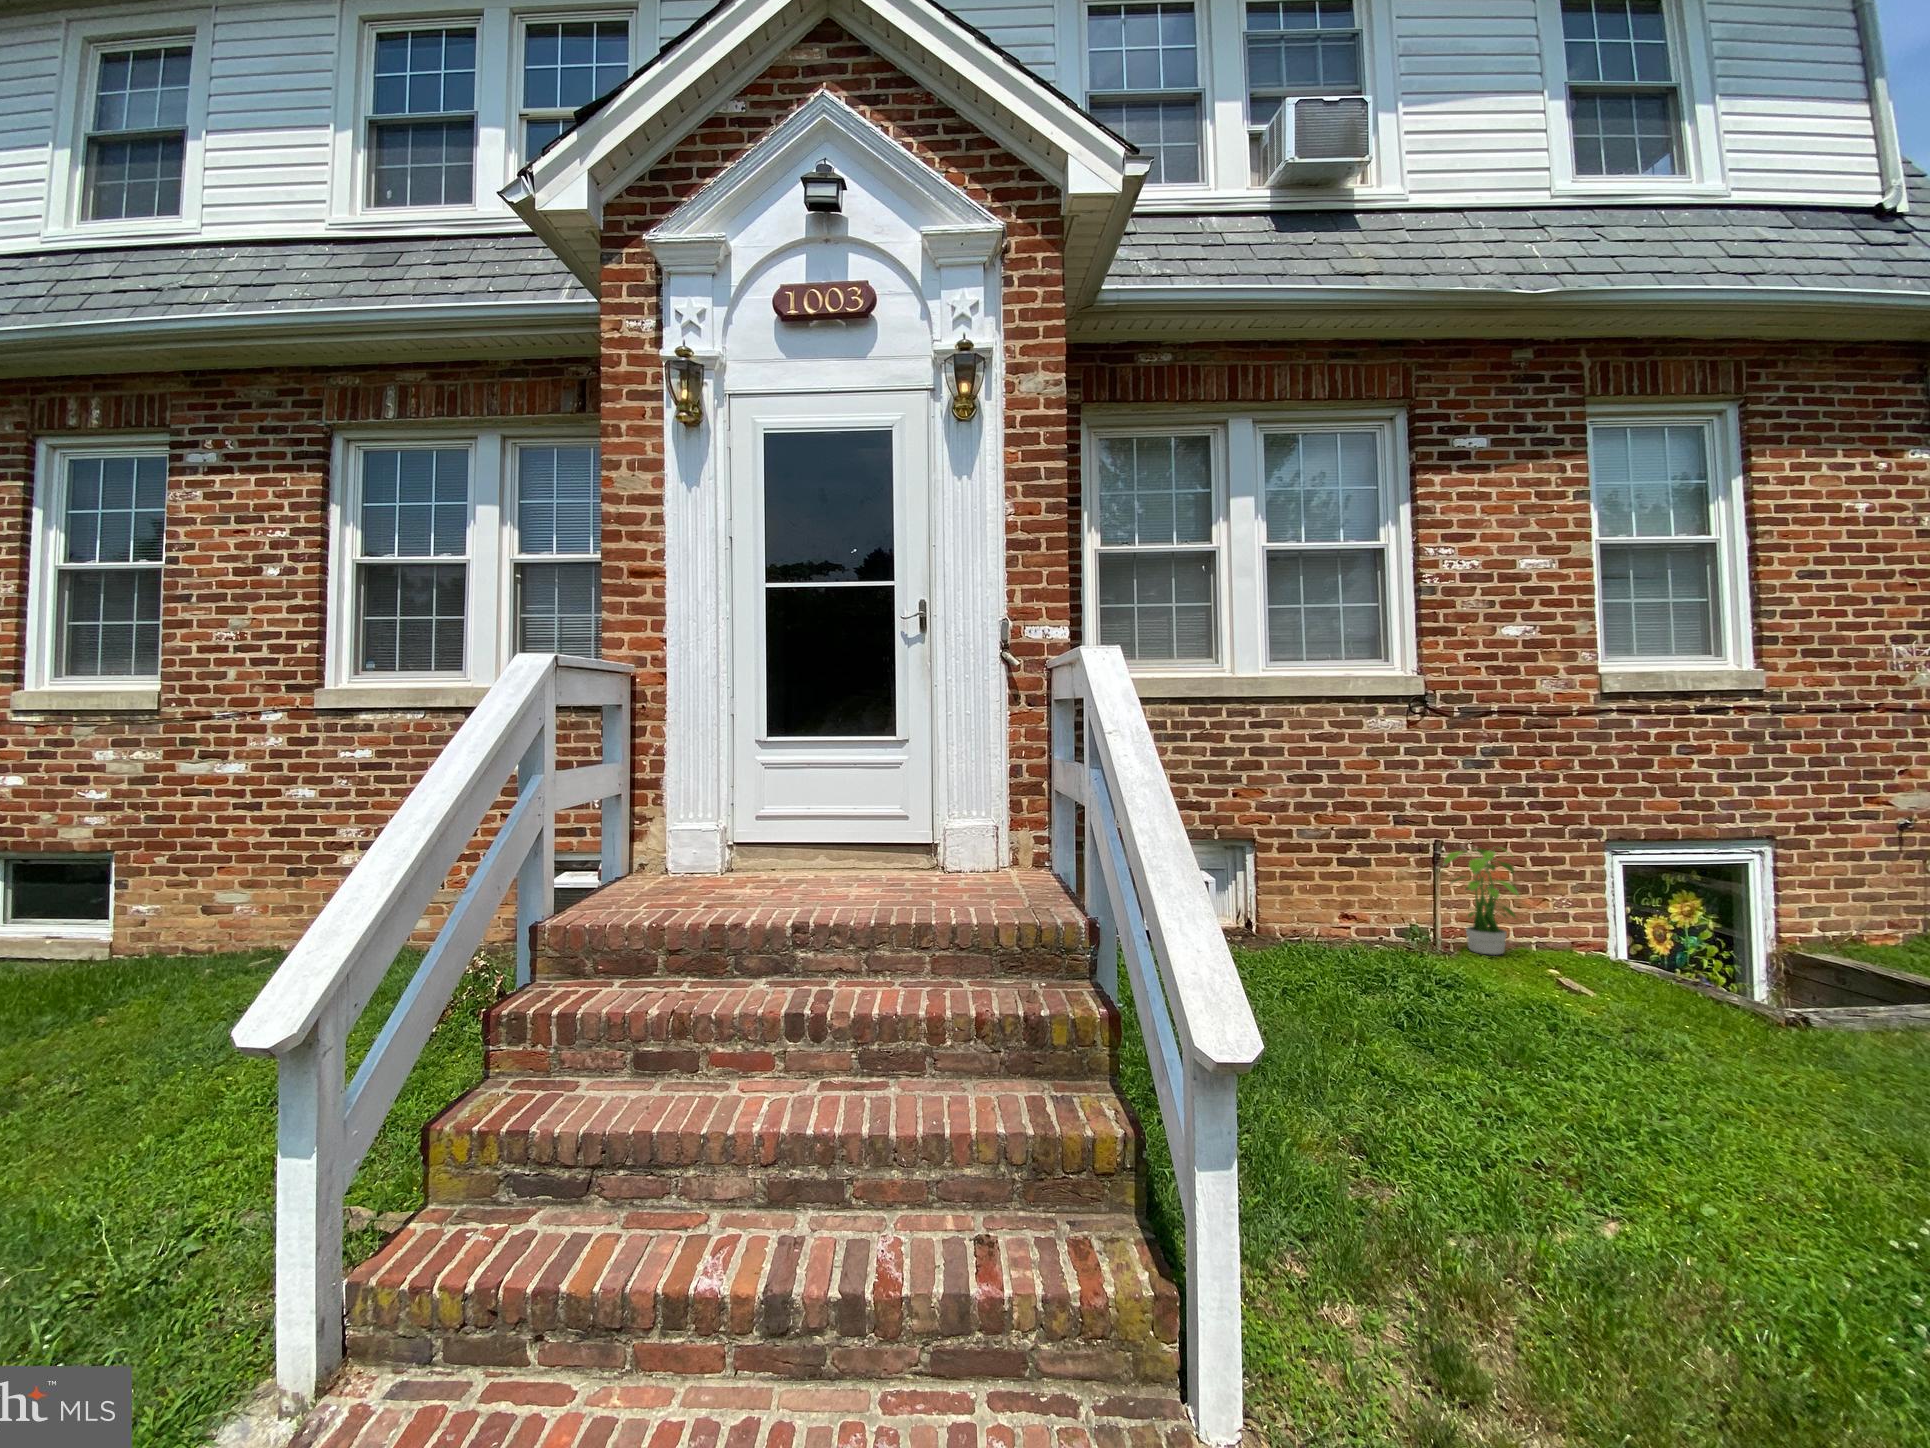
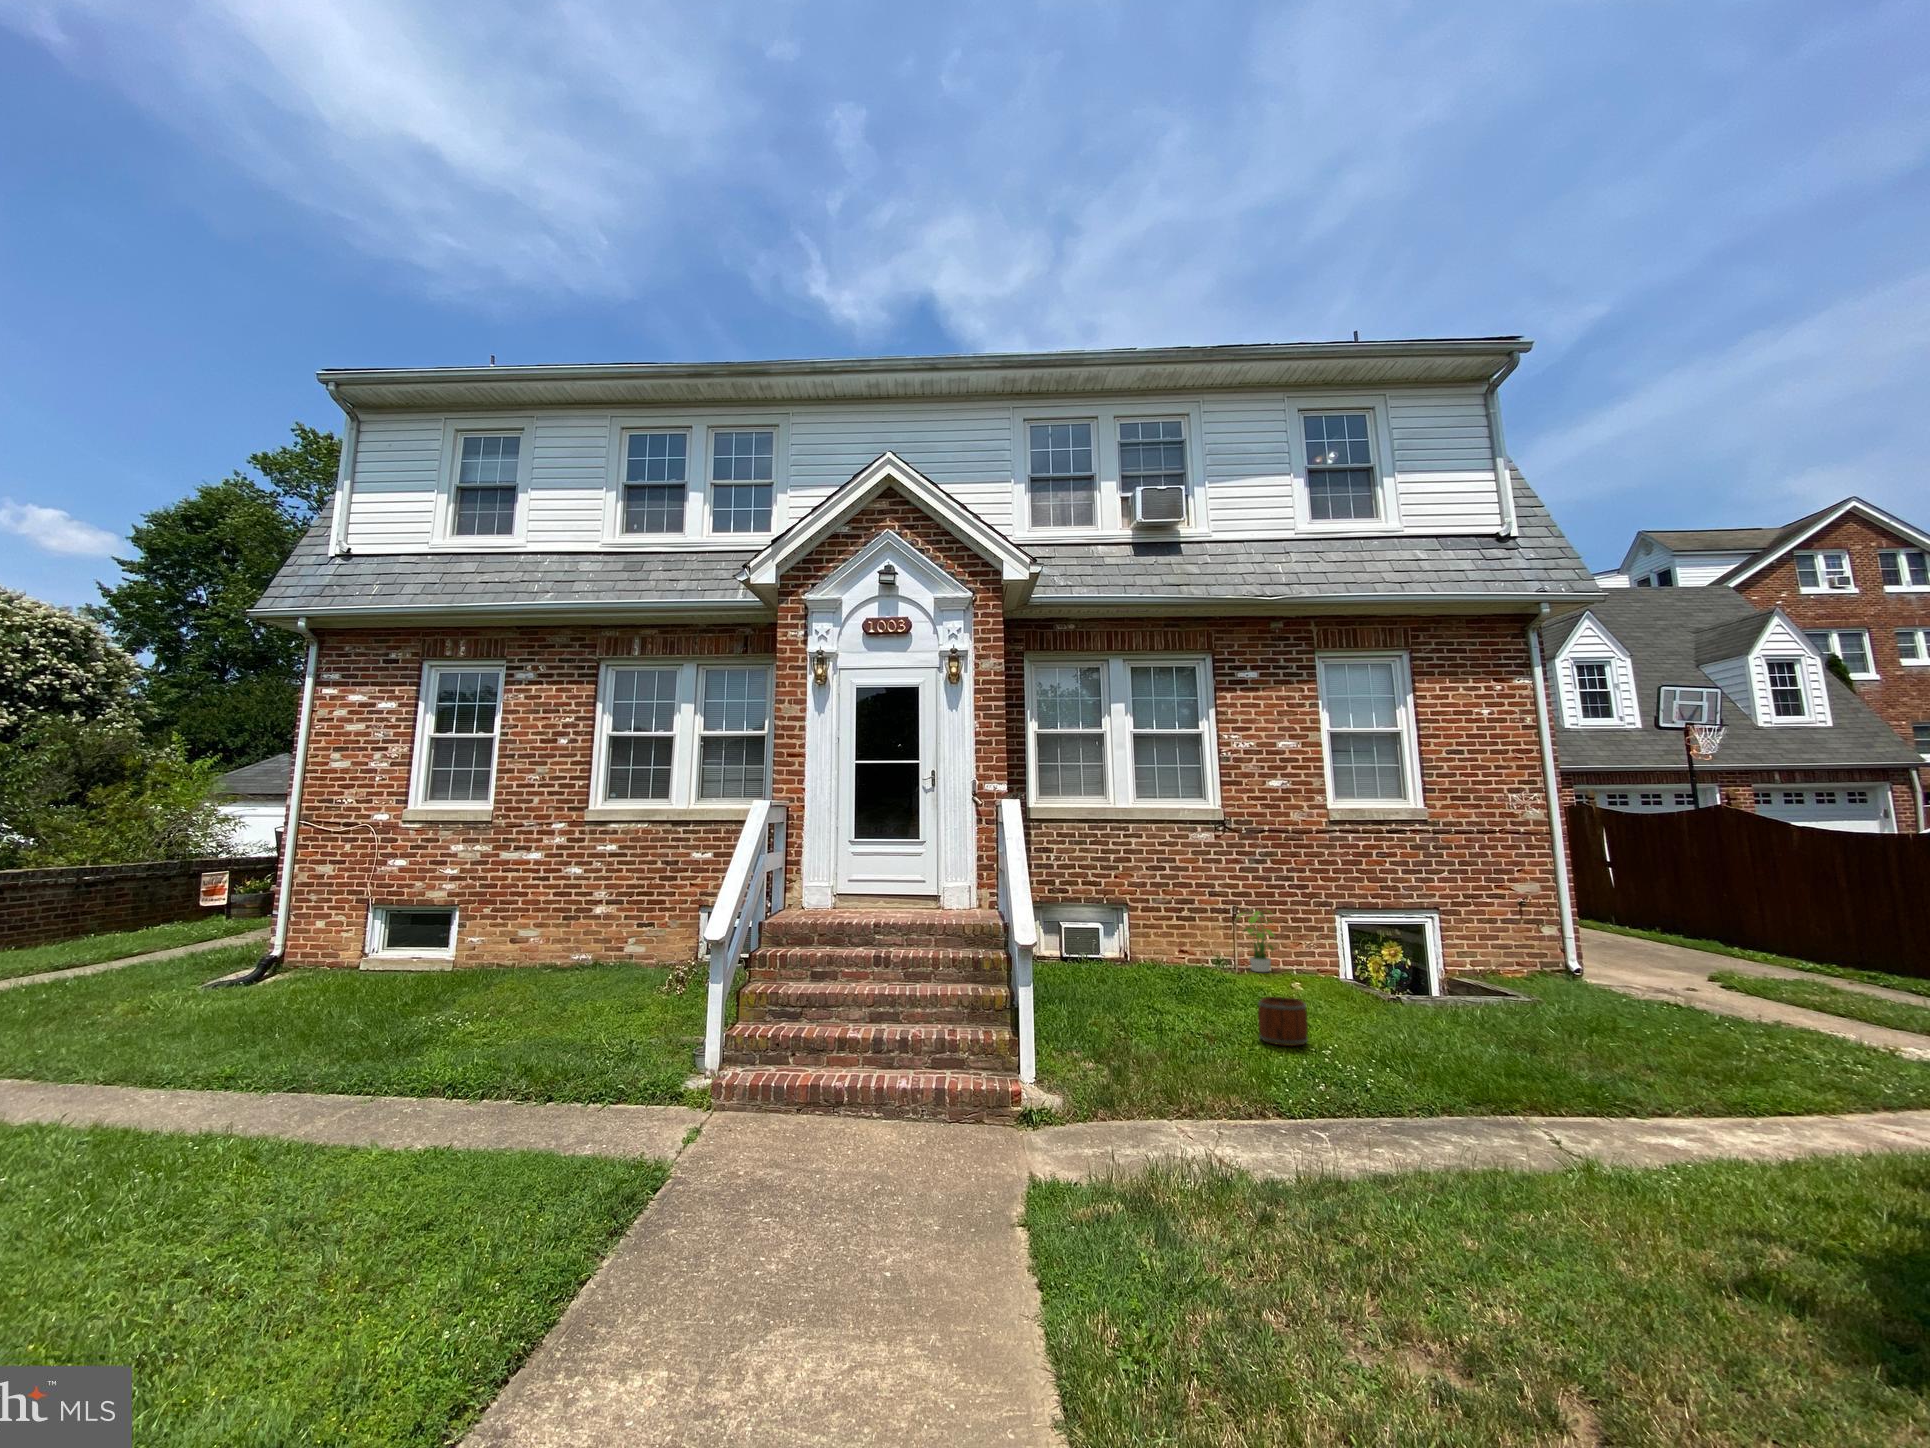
bucket: none [1680,1089,1829,1224] -> present [1258,997,1308,1046]

